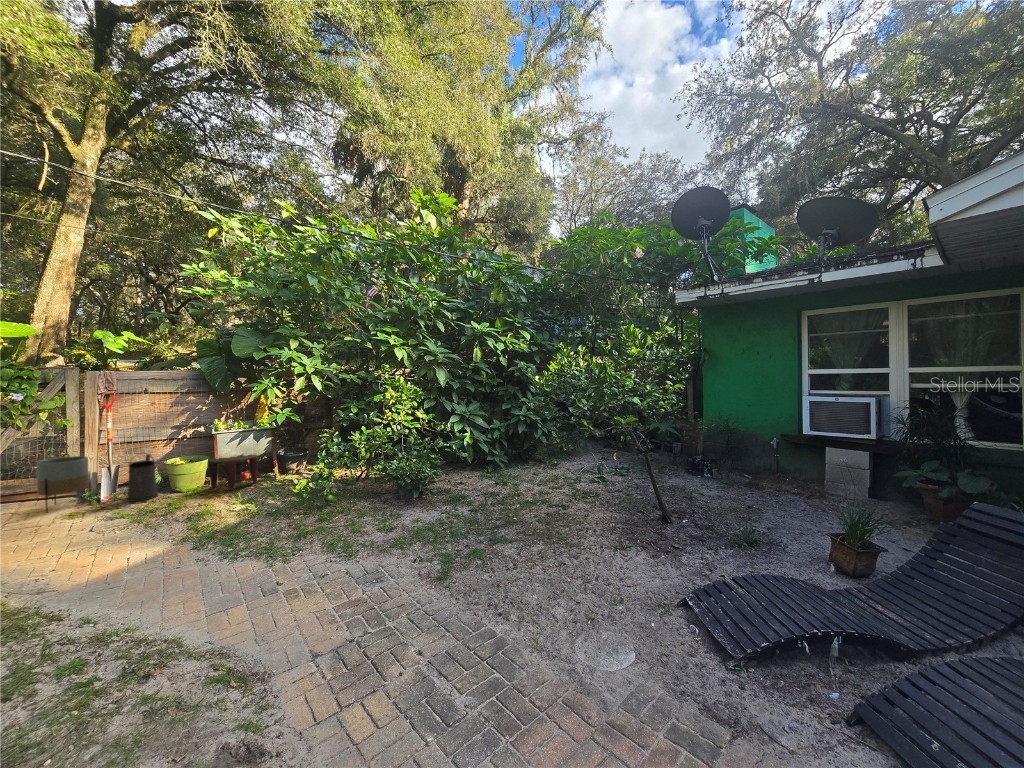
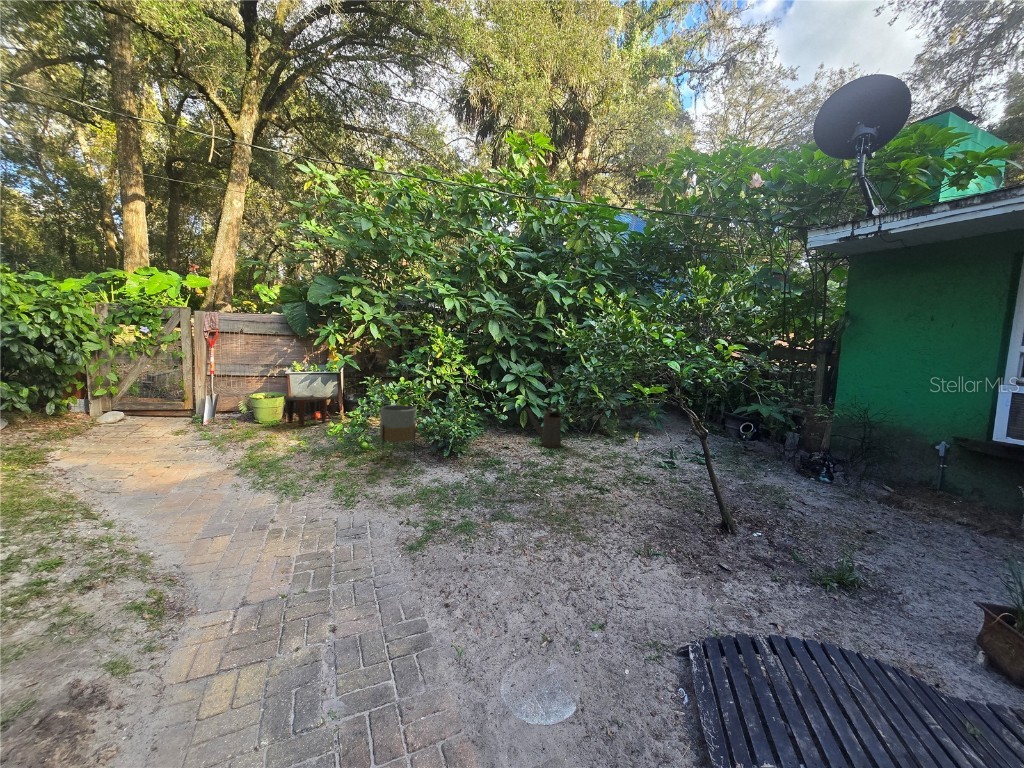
watering can: present [127,453,158,502] -> present [526,404,567,448]
planter: present [37,456,91,513] -> present [380,405,416,456]

